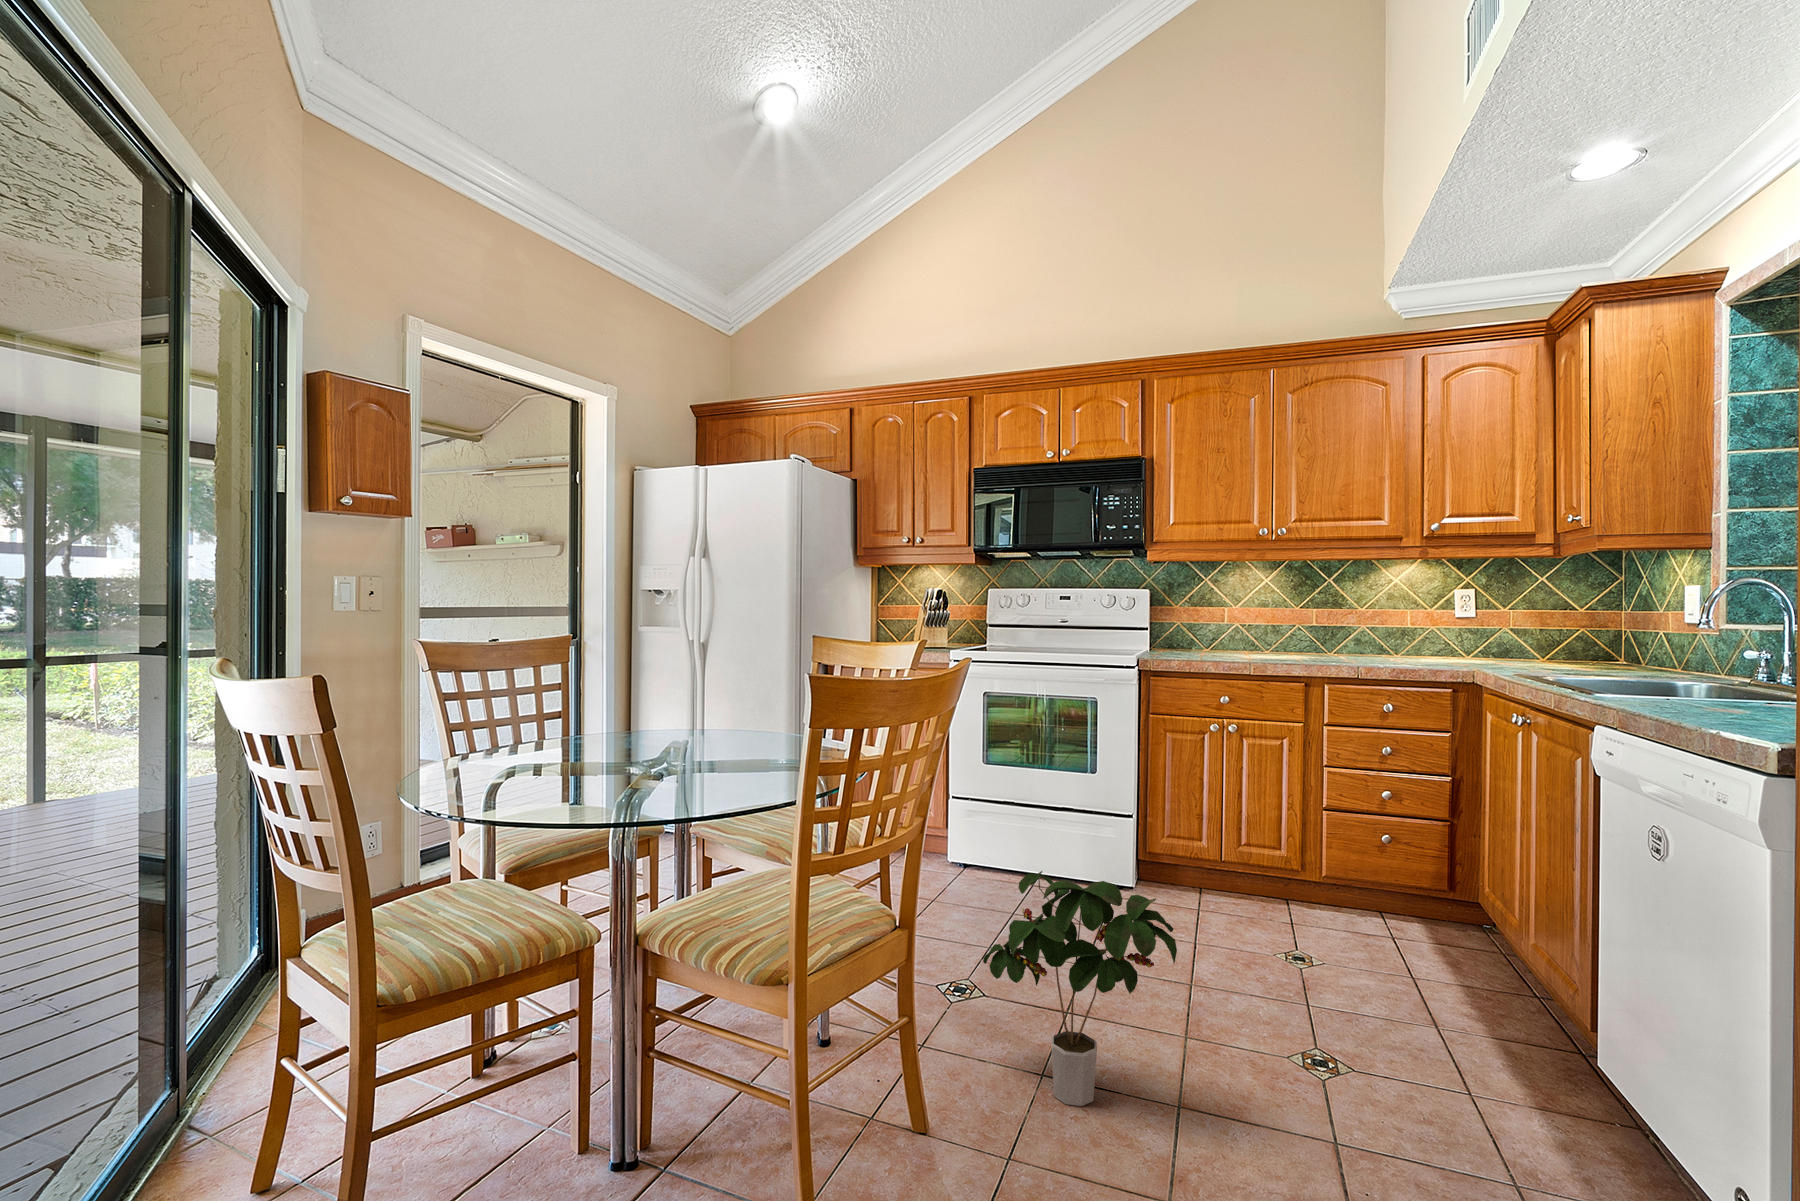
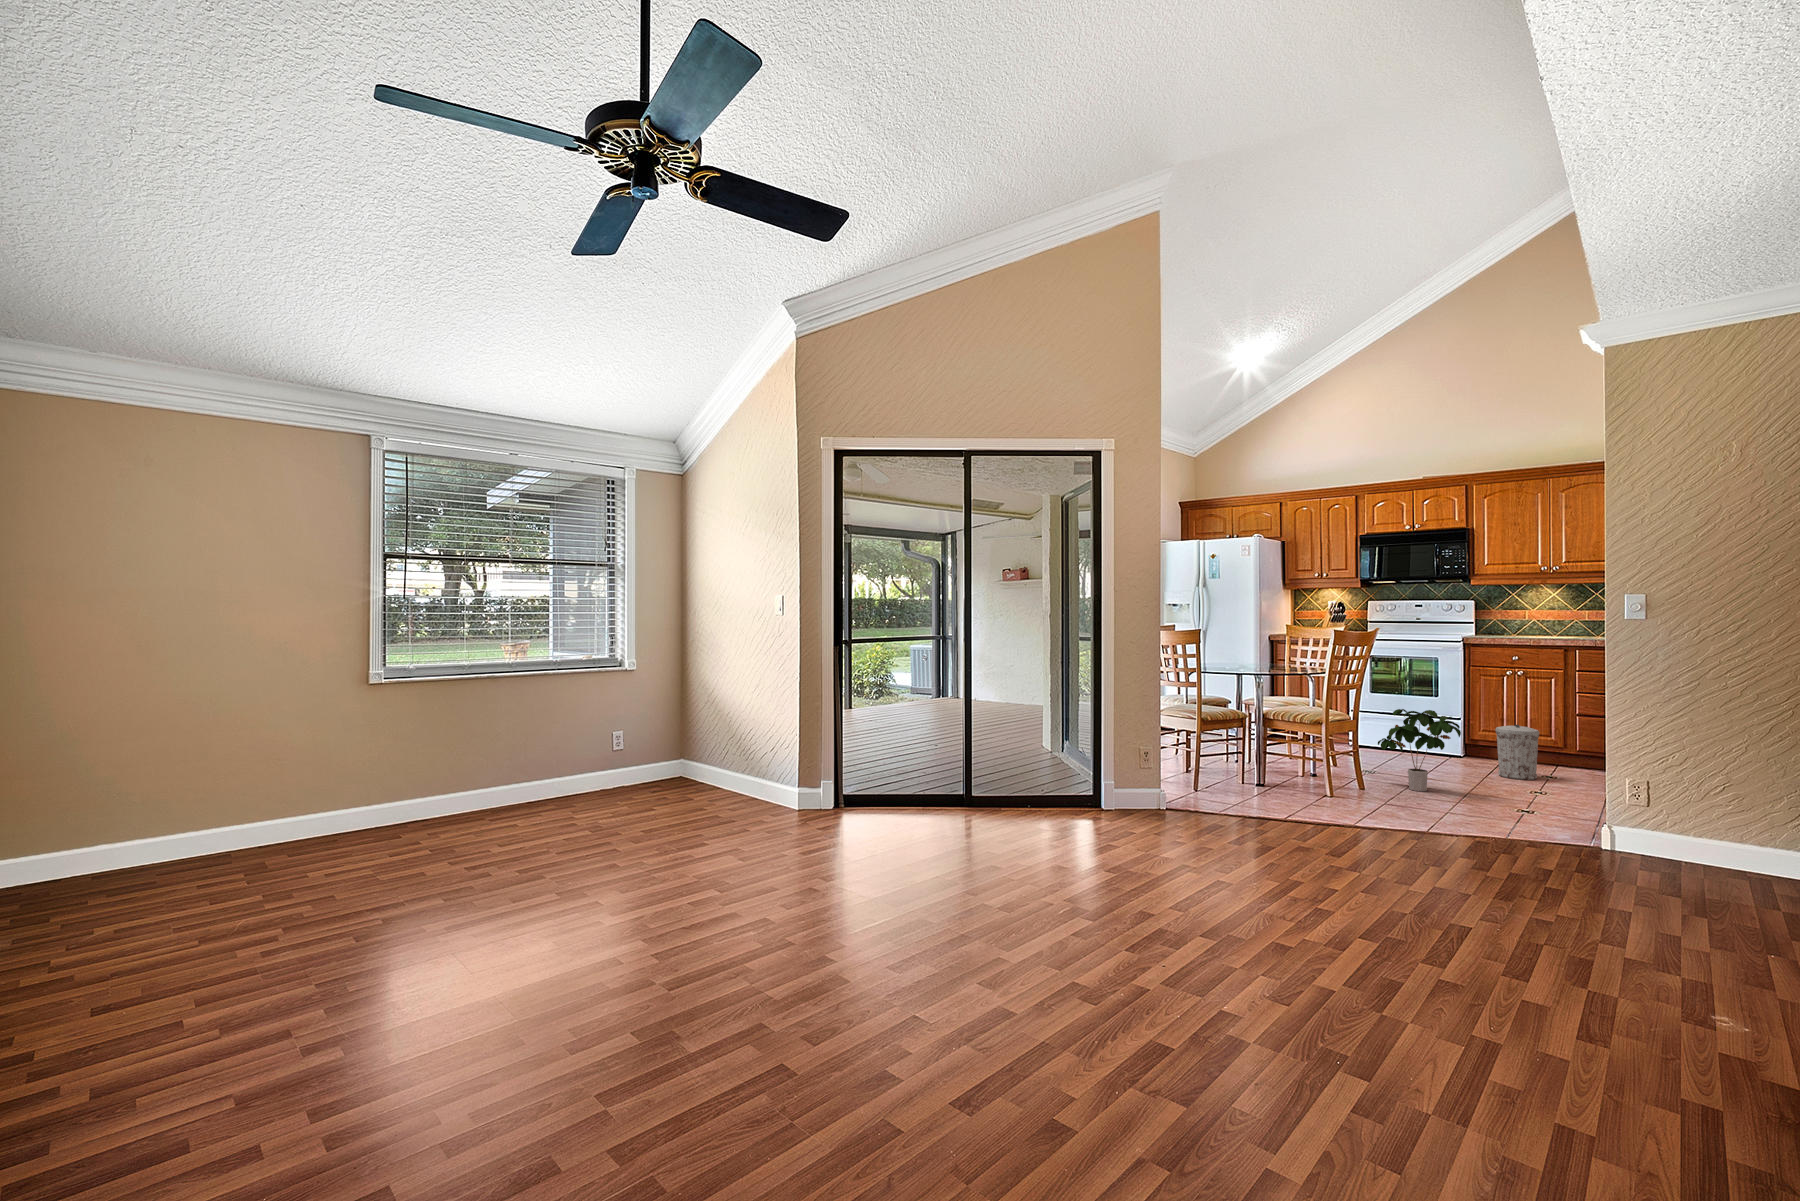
trash can: none [1207,849,1287,974] -> present [1495,724,1539,780]

